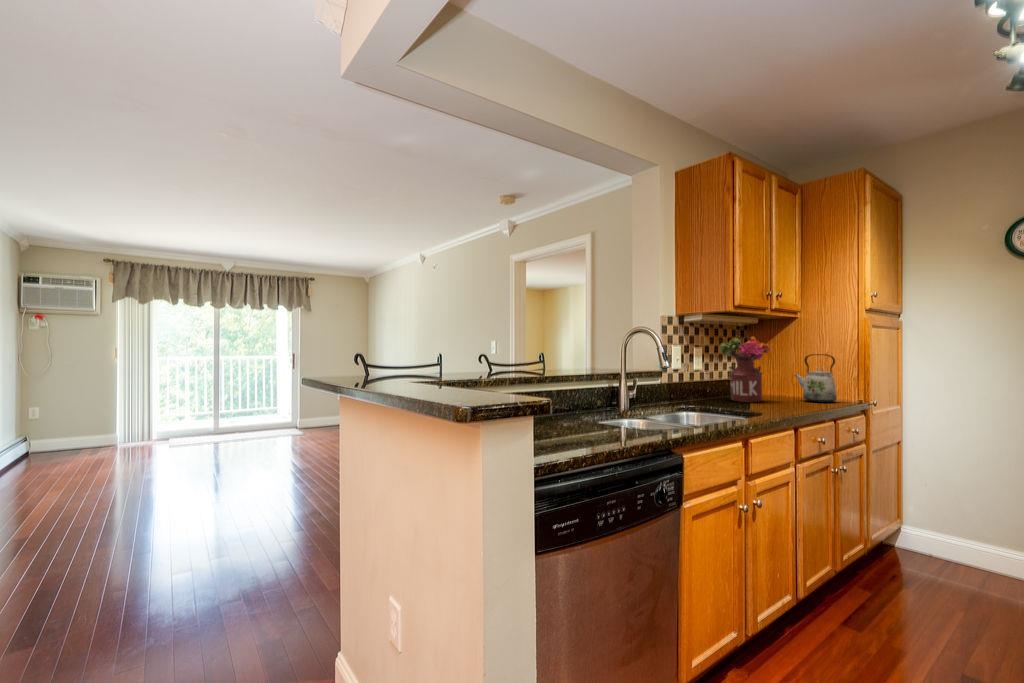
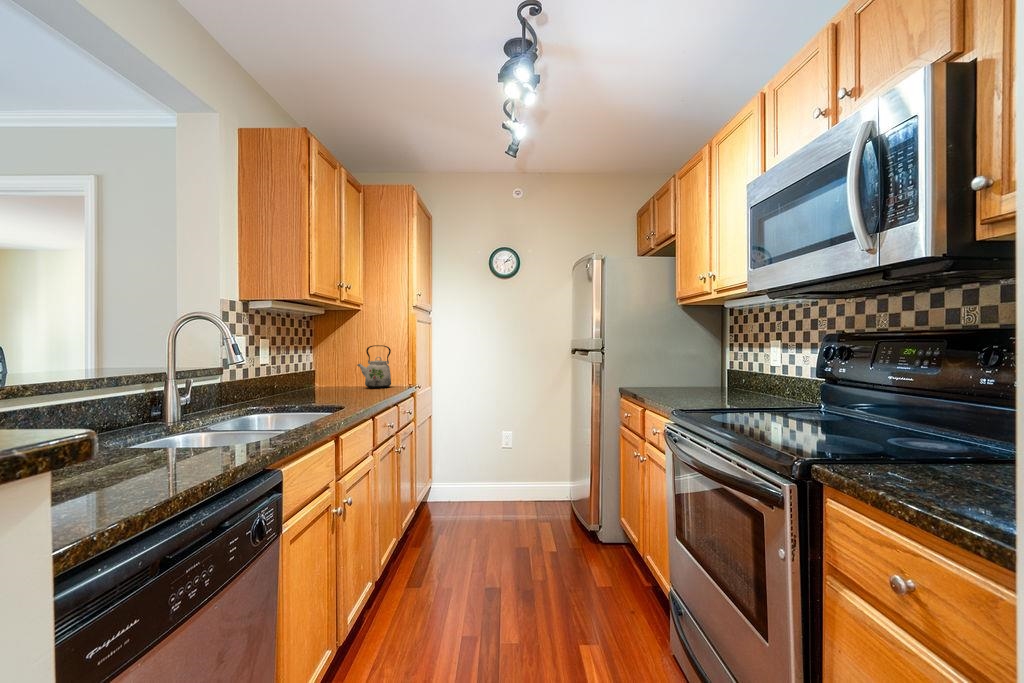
flower arrangement: present [719,337,771,402] -> none [288,328,340,395]

